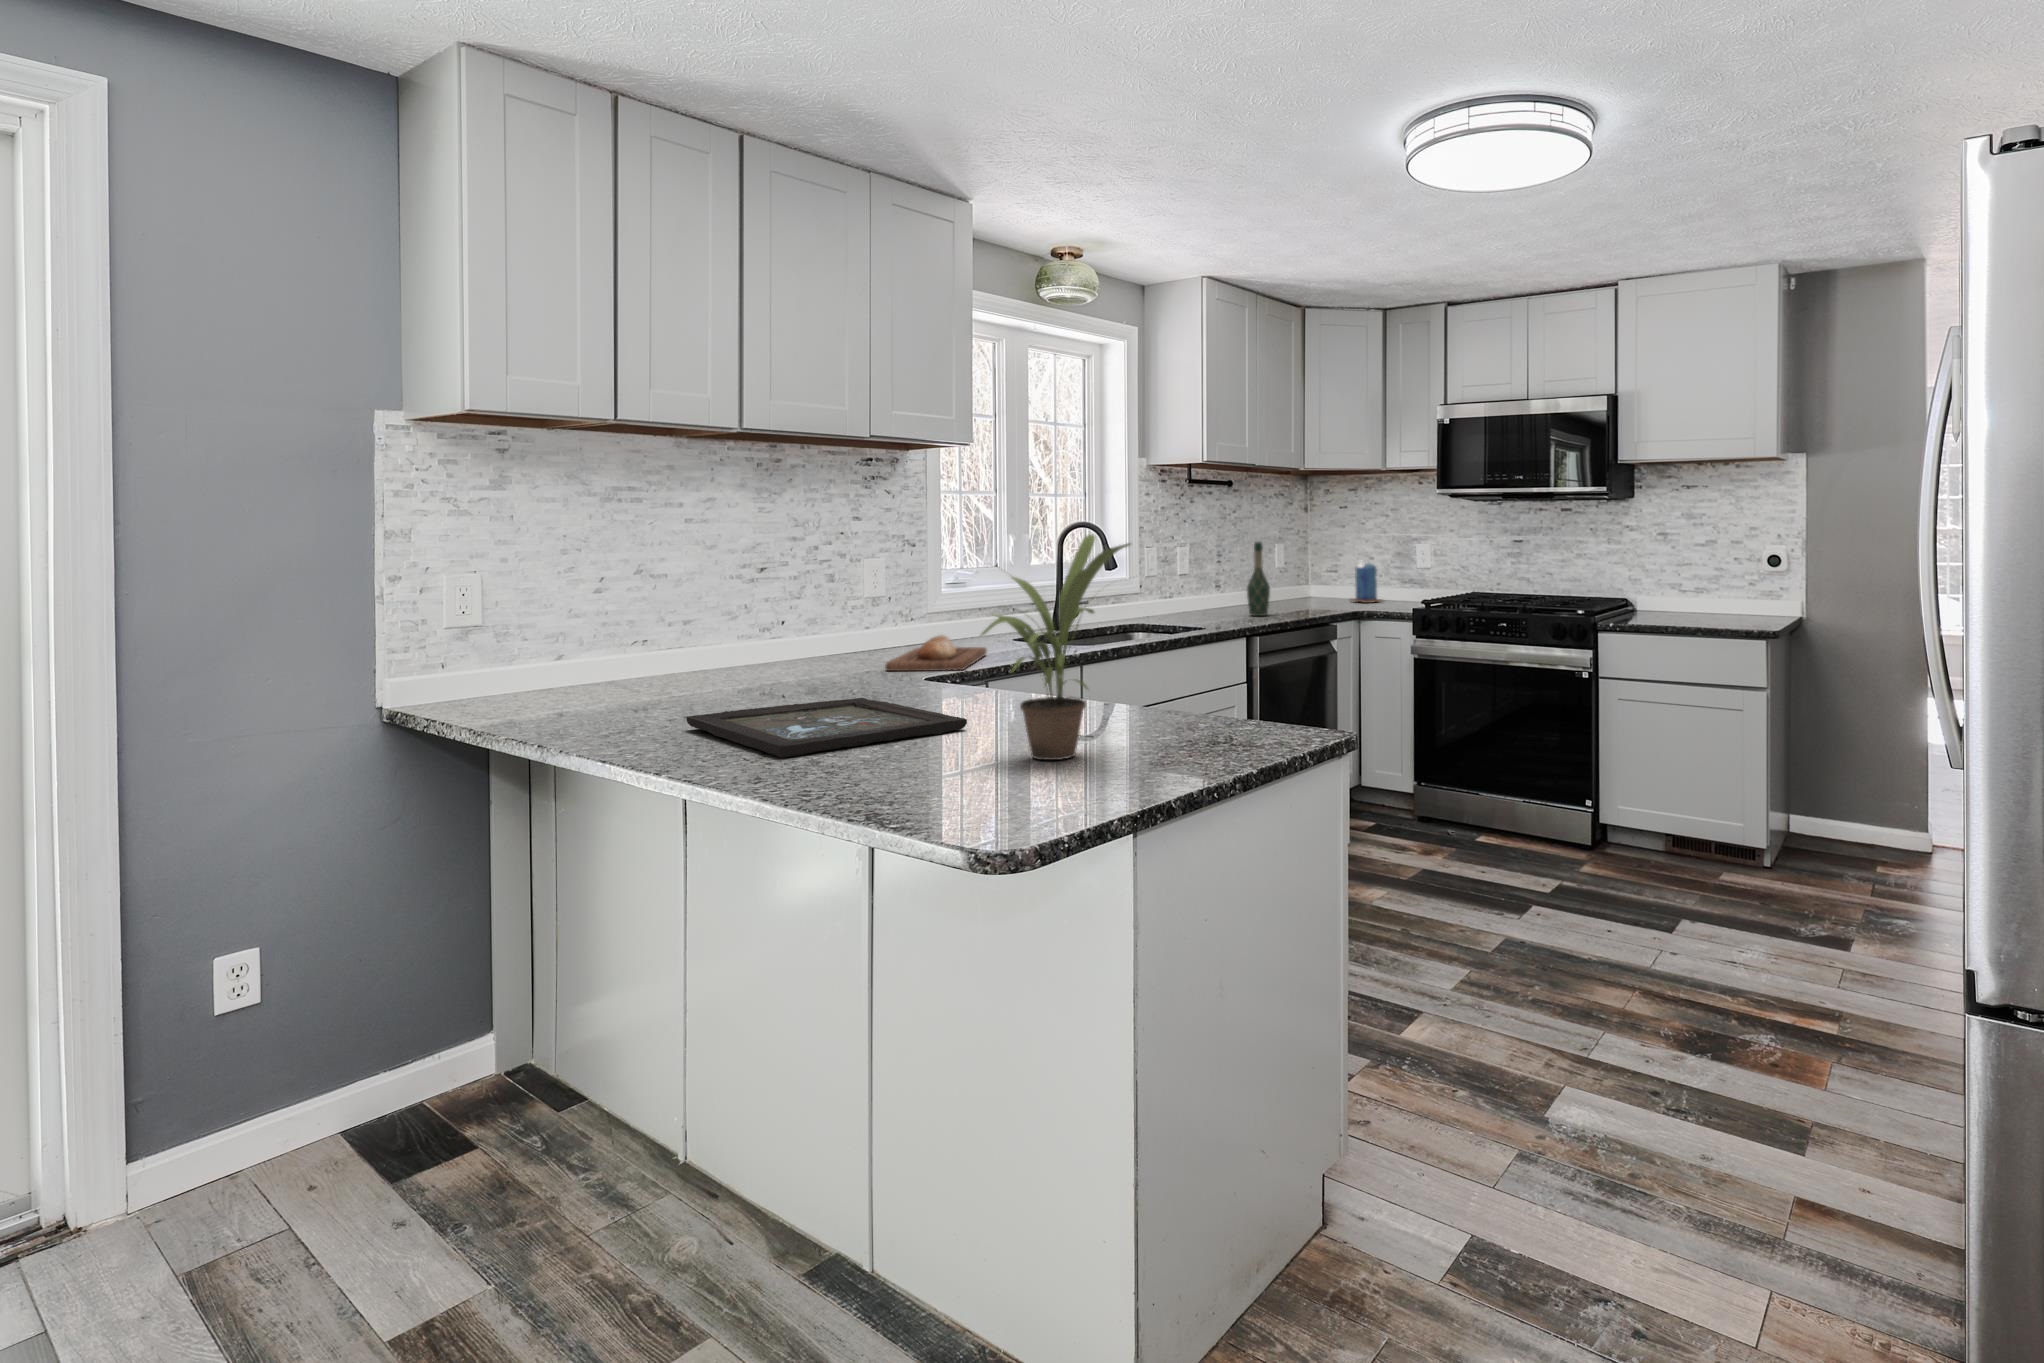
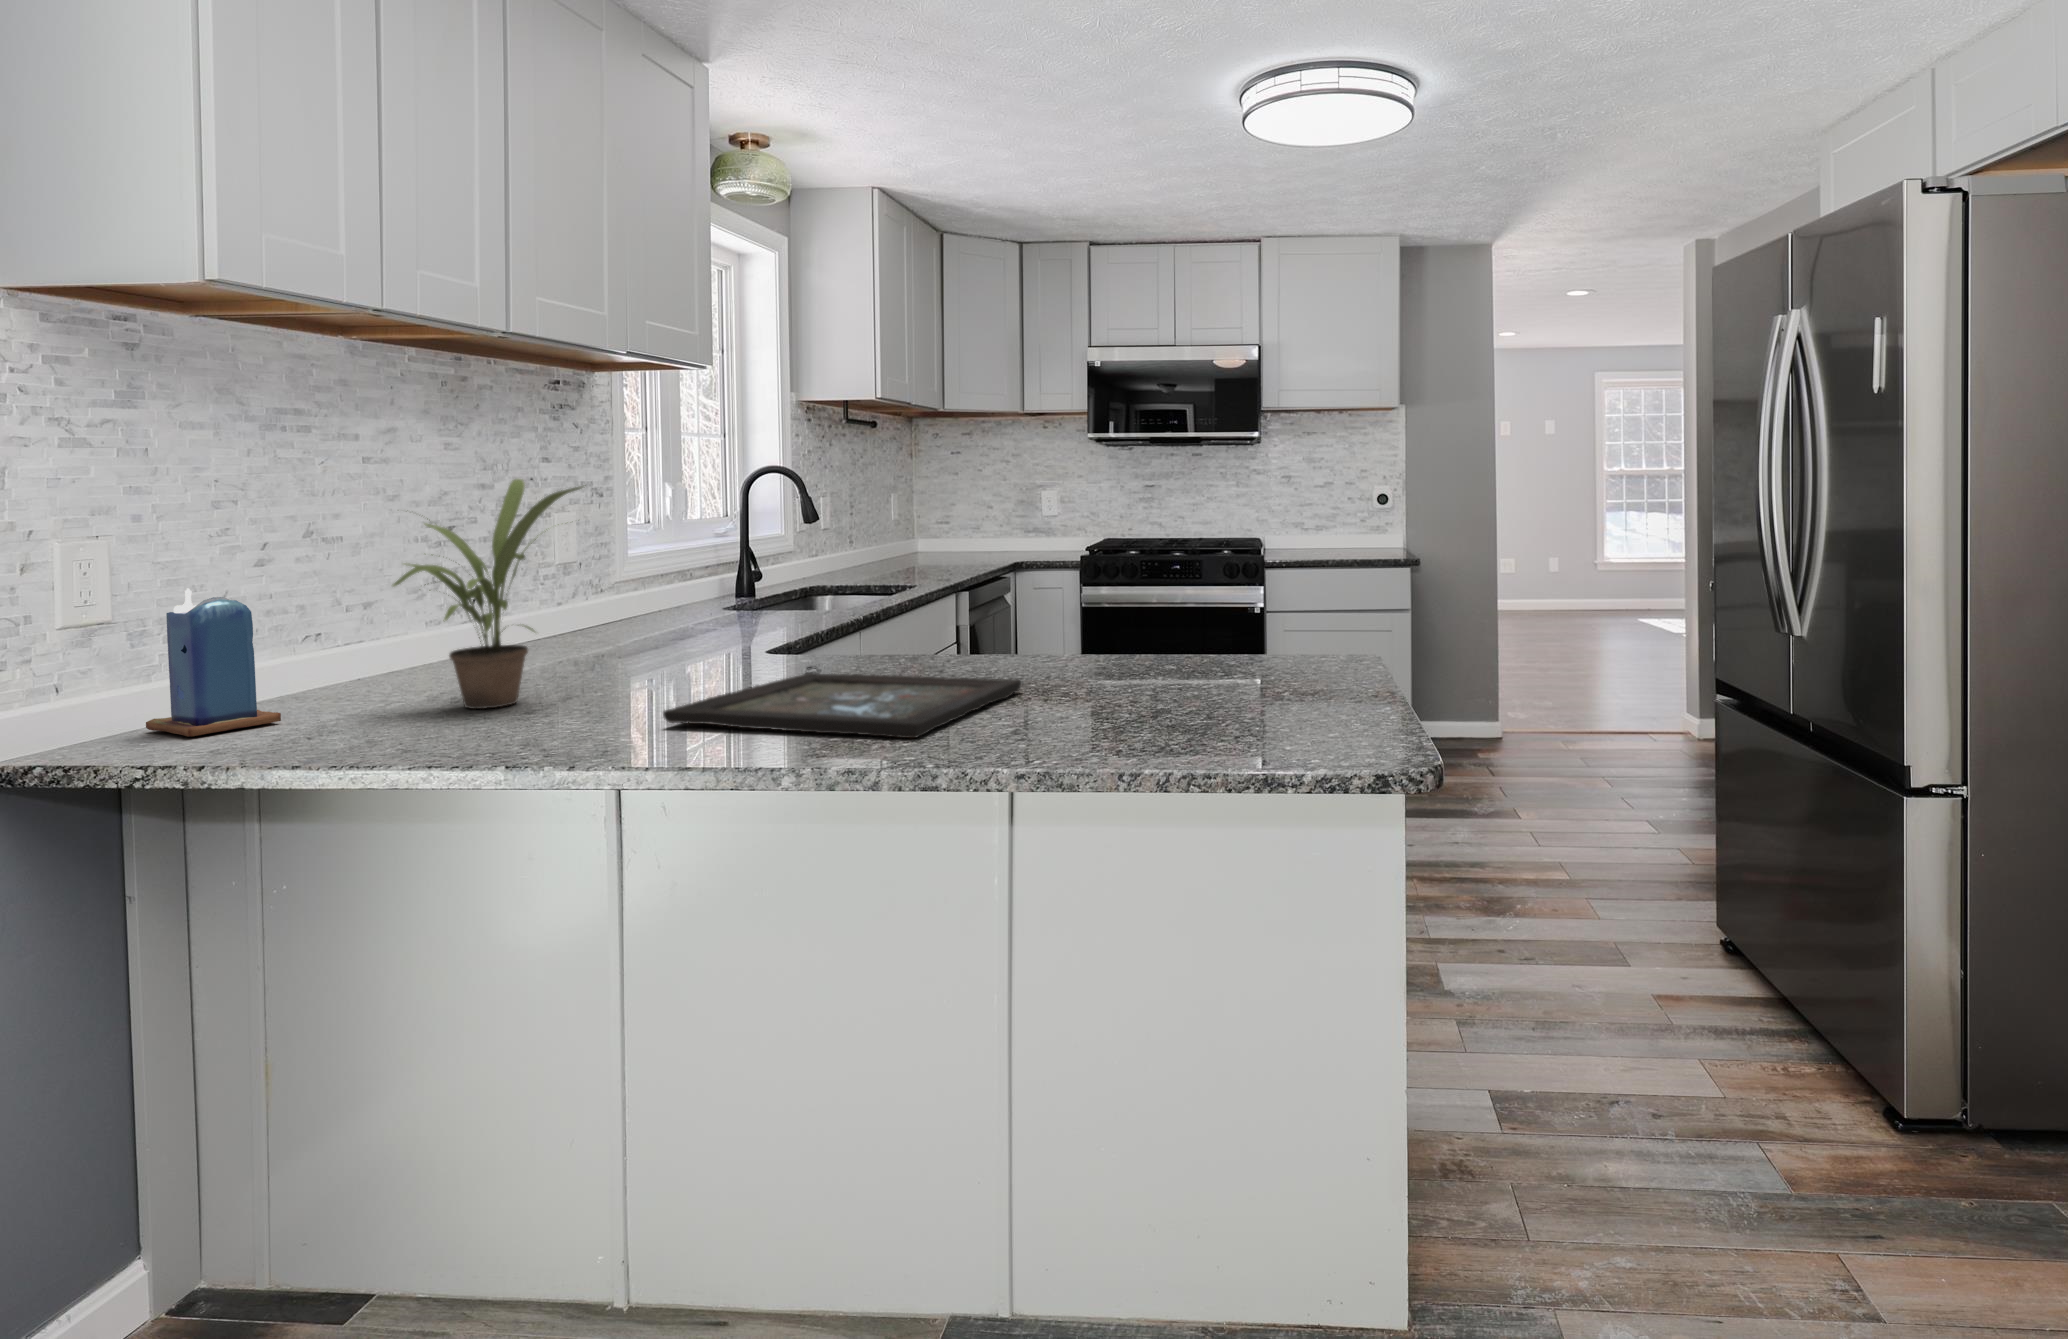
potted plant: present [981,535,1130,760] -> present [393,479,583,709]
wine bottle: present [1247,542,1270,616] -> none [909,489,936,570]
candle: present [1351,563,1382,603] -> present [146,588,281,737]
bread loaf: present [885,635,987,671] -> none [656,603,781,648]

